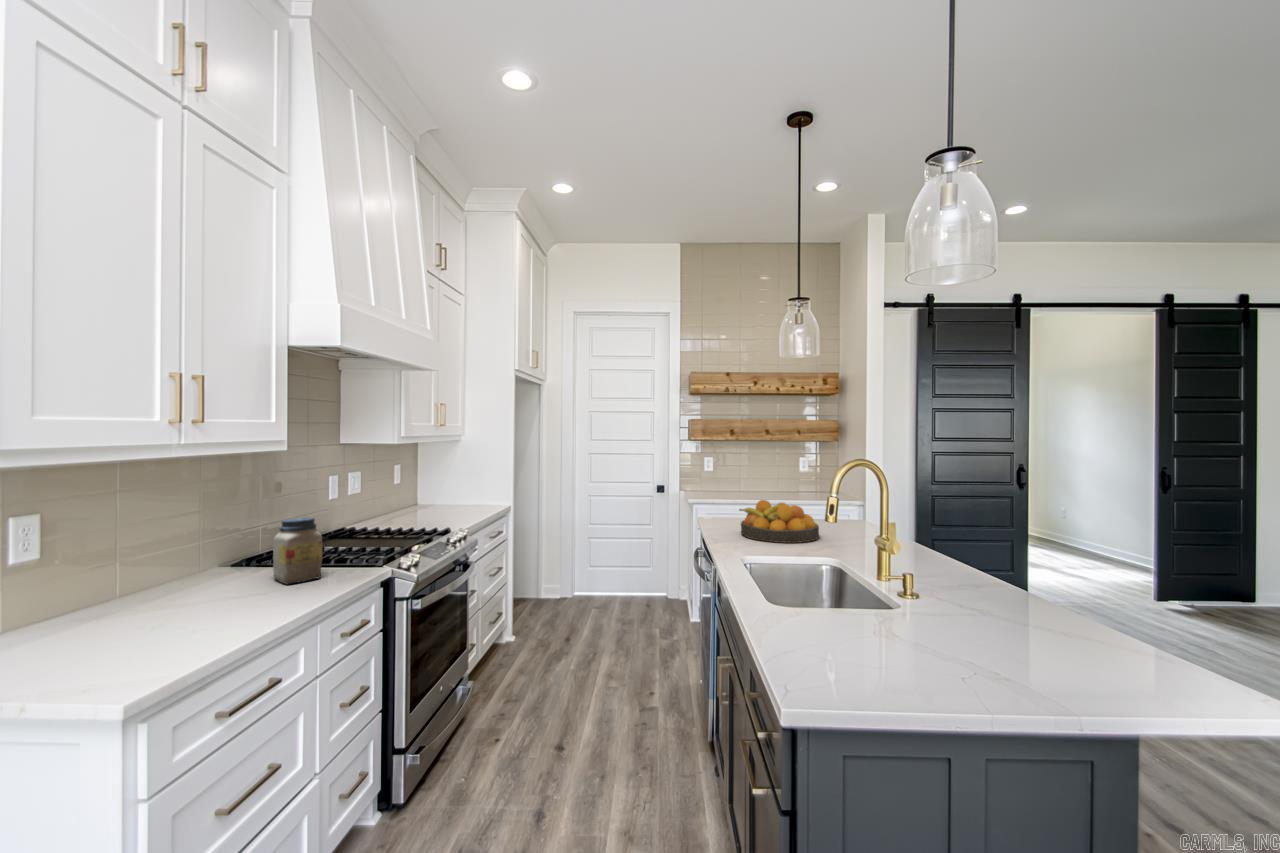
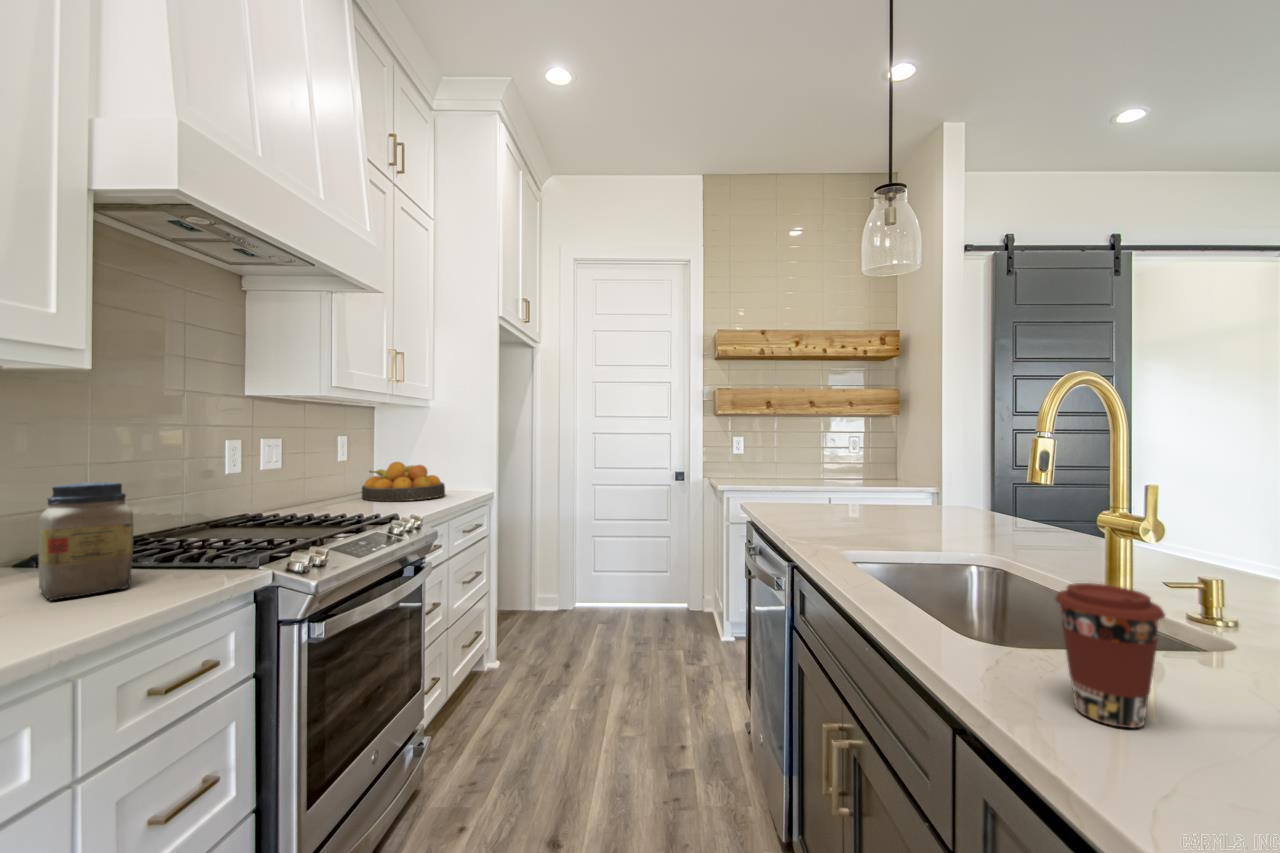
fruit bowl: present [740,500,819,543] -> present [362,462,445,501]
coffee cup: none [775,577,811,634] -> present [1055,583,1165,728]

